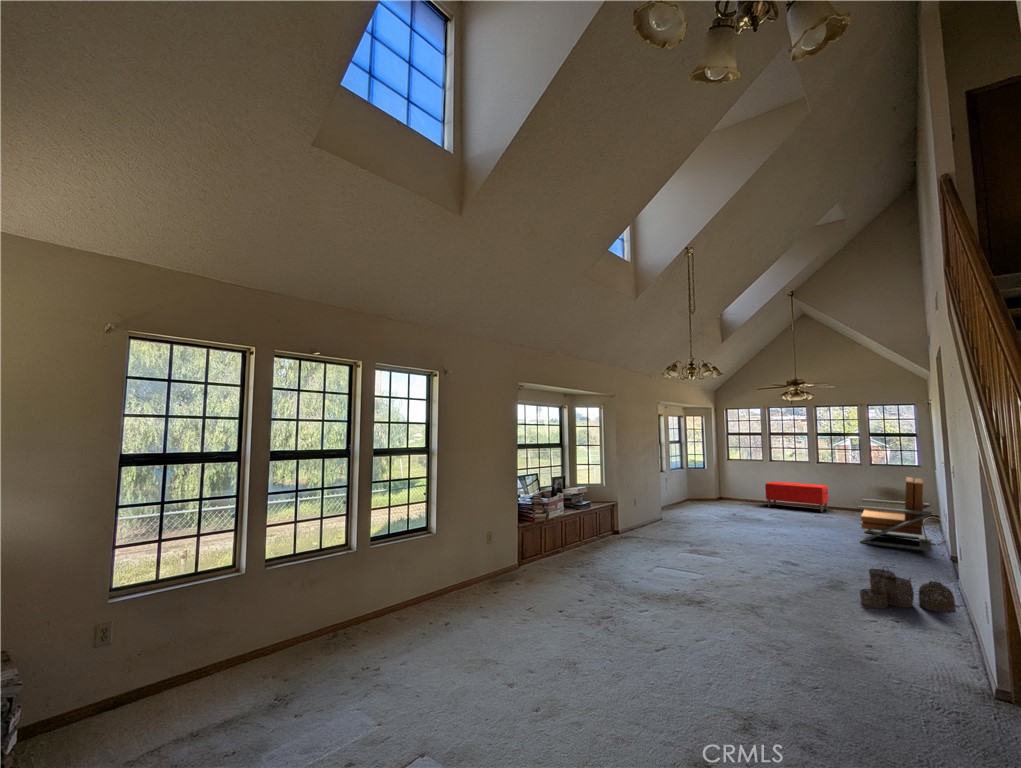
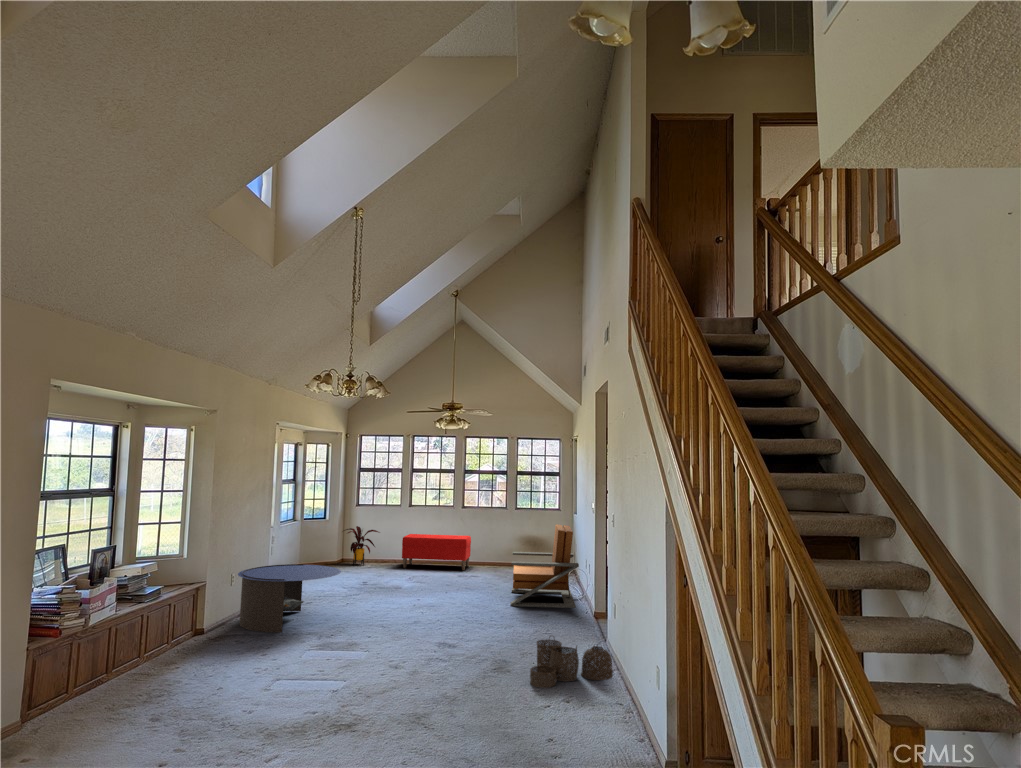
house plant: none [717,474,748,503] -> present [344,526,378,565]
coffee table: none [637,496,706,539] -> present [238,564,341,632]

